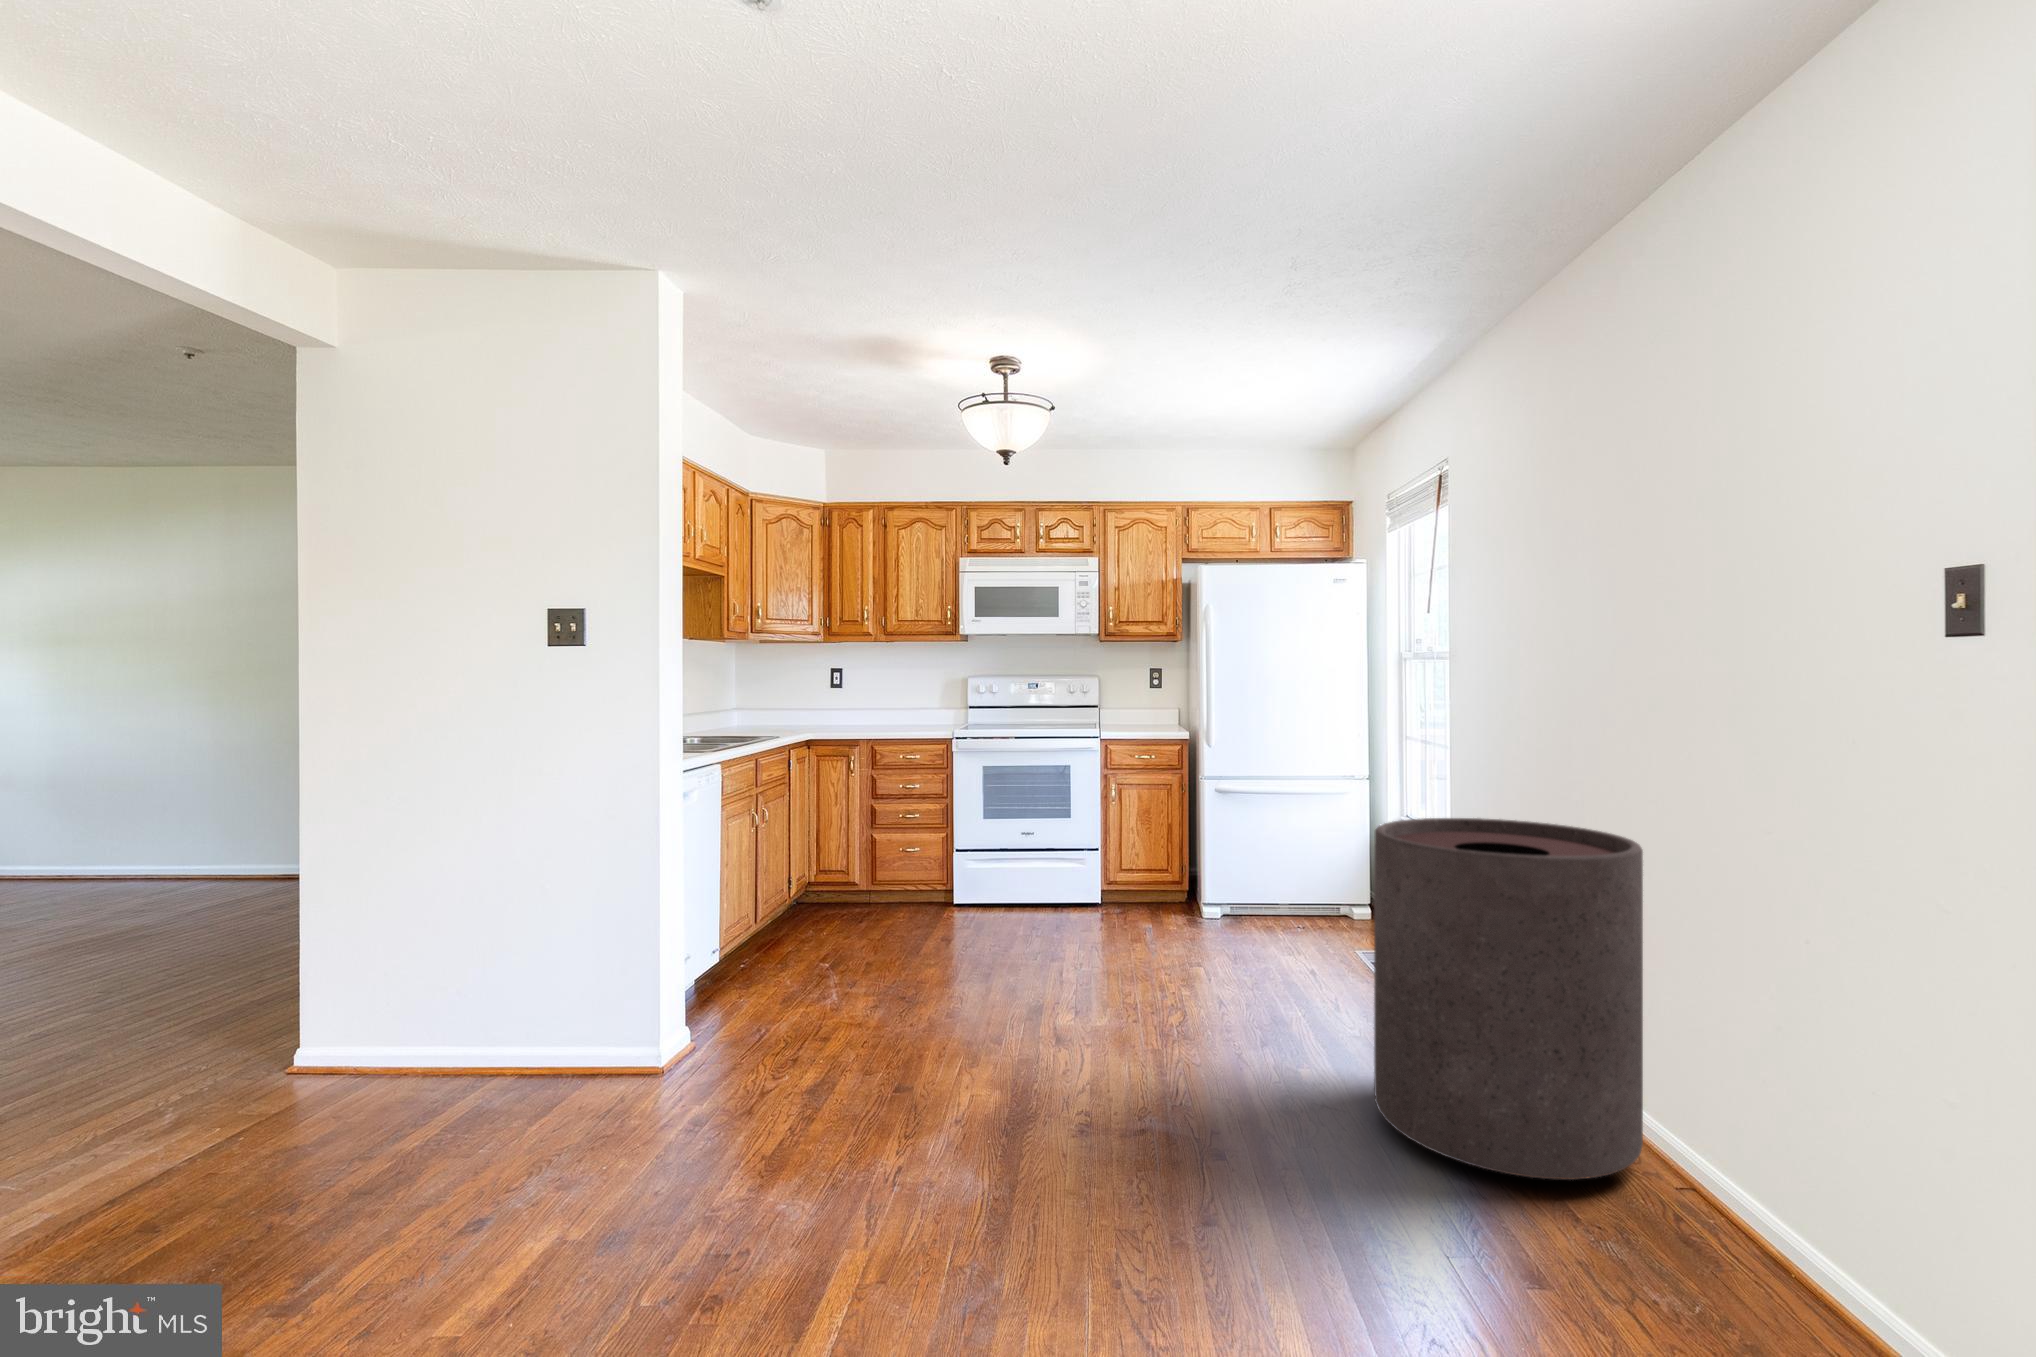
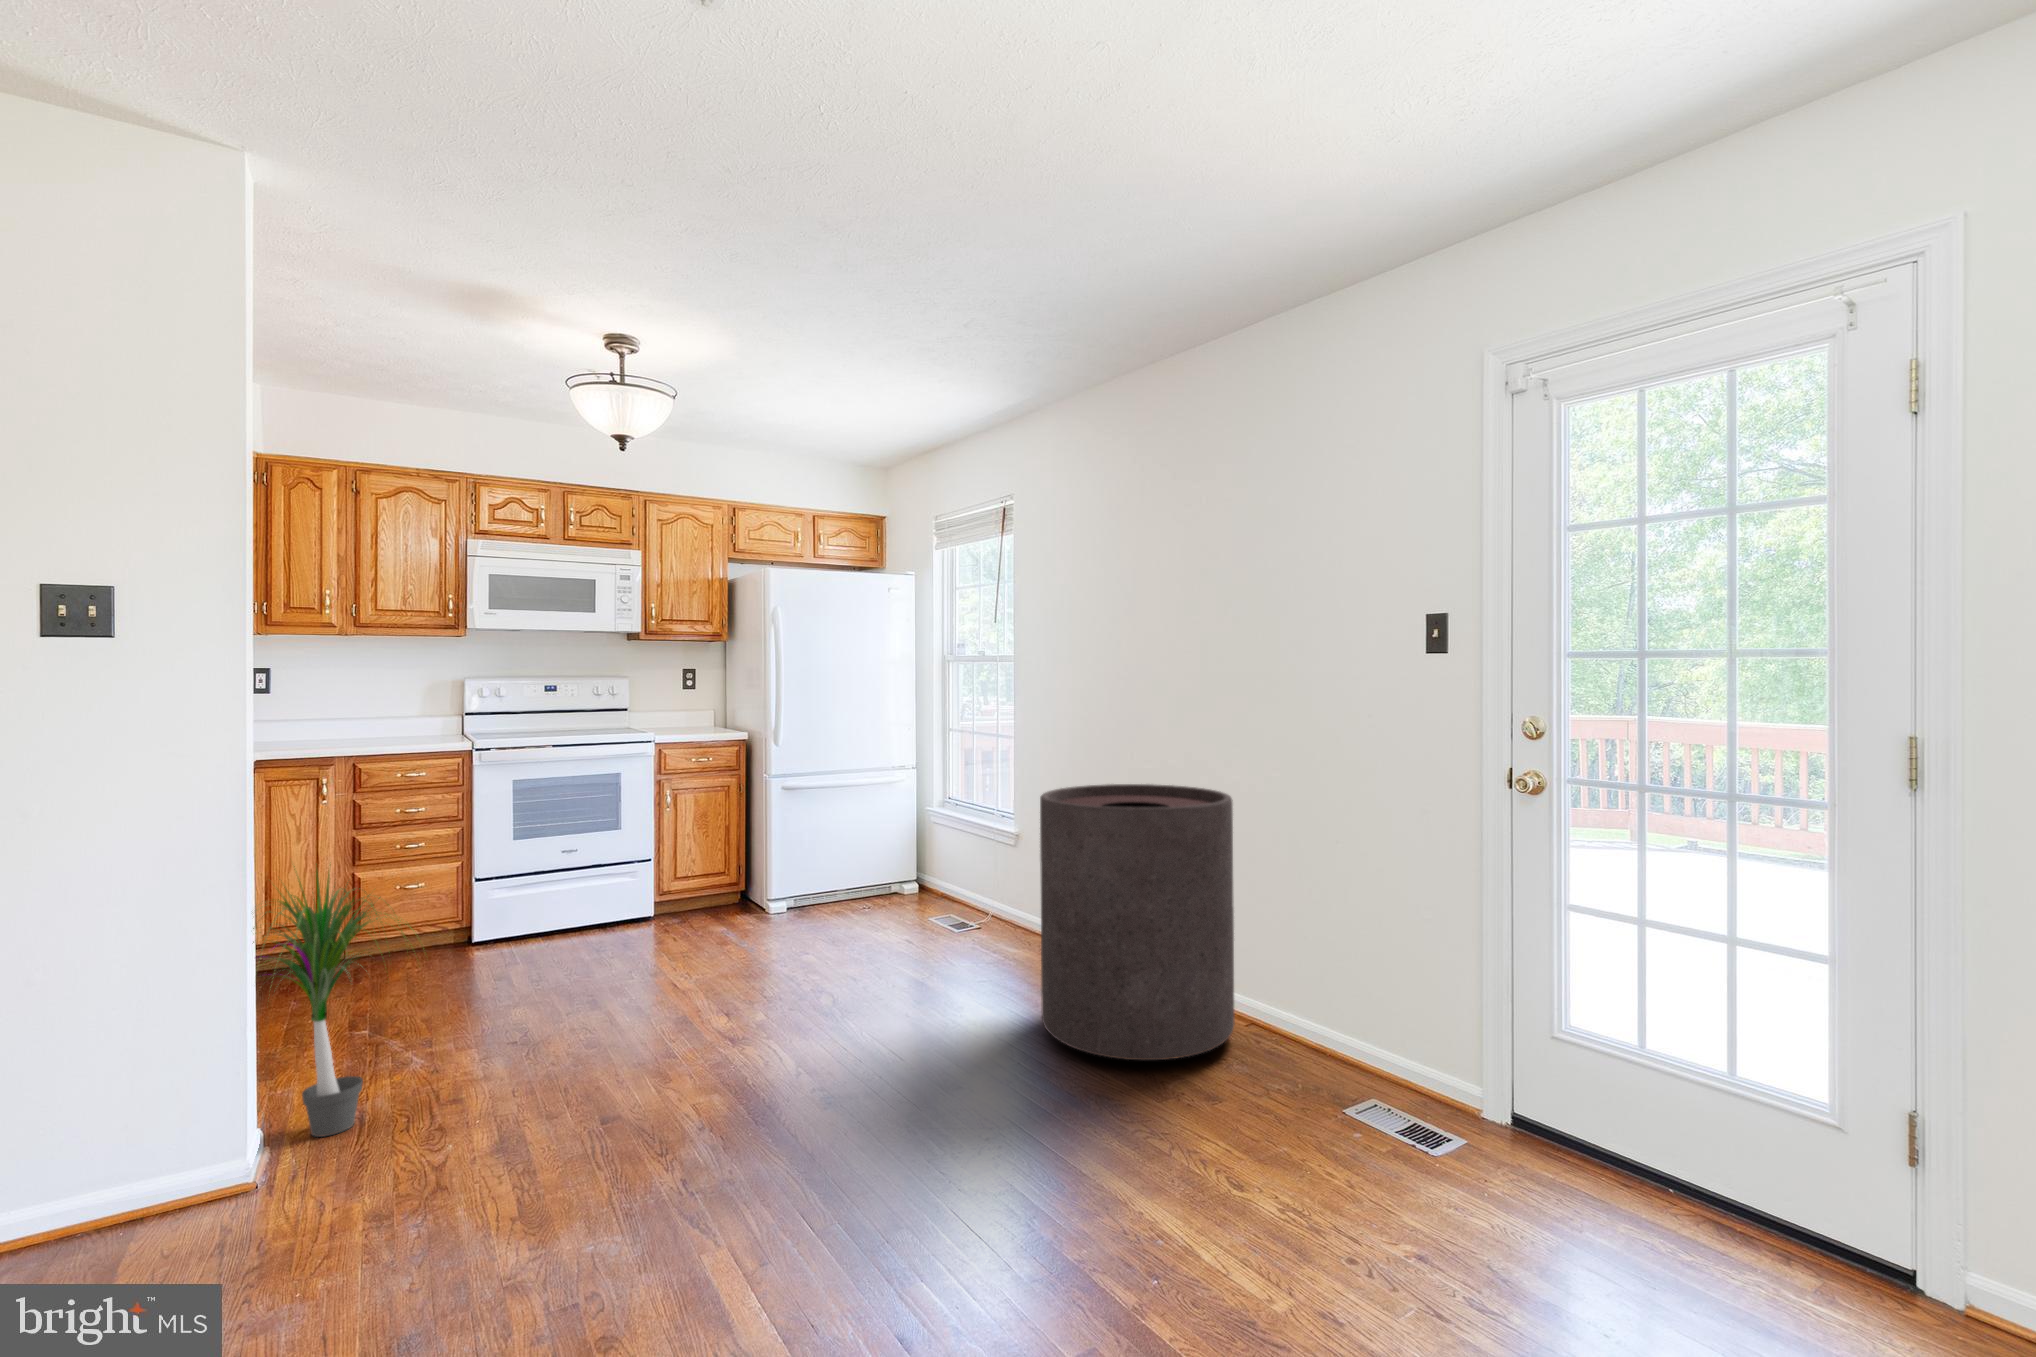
potted plant: none [698,813,841,1026] -> present [253,866,414,1137]

